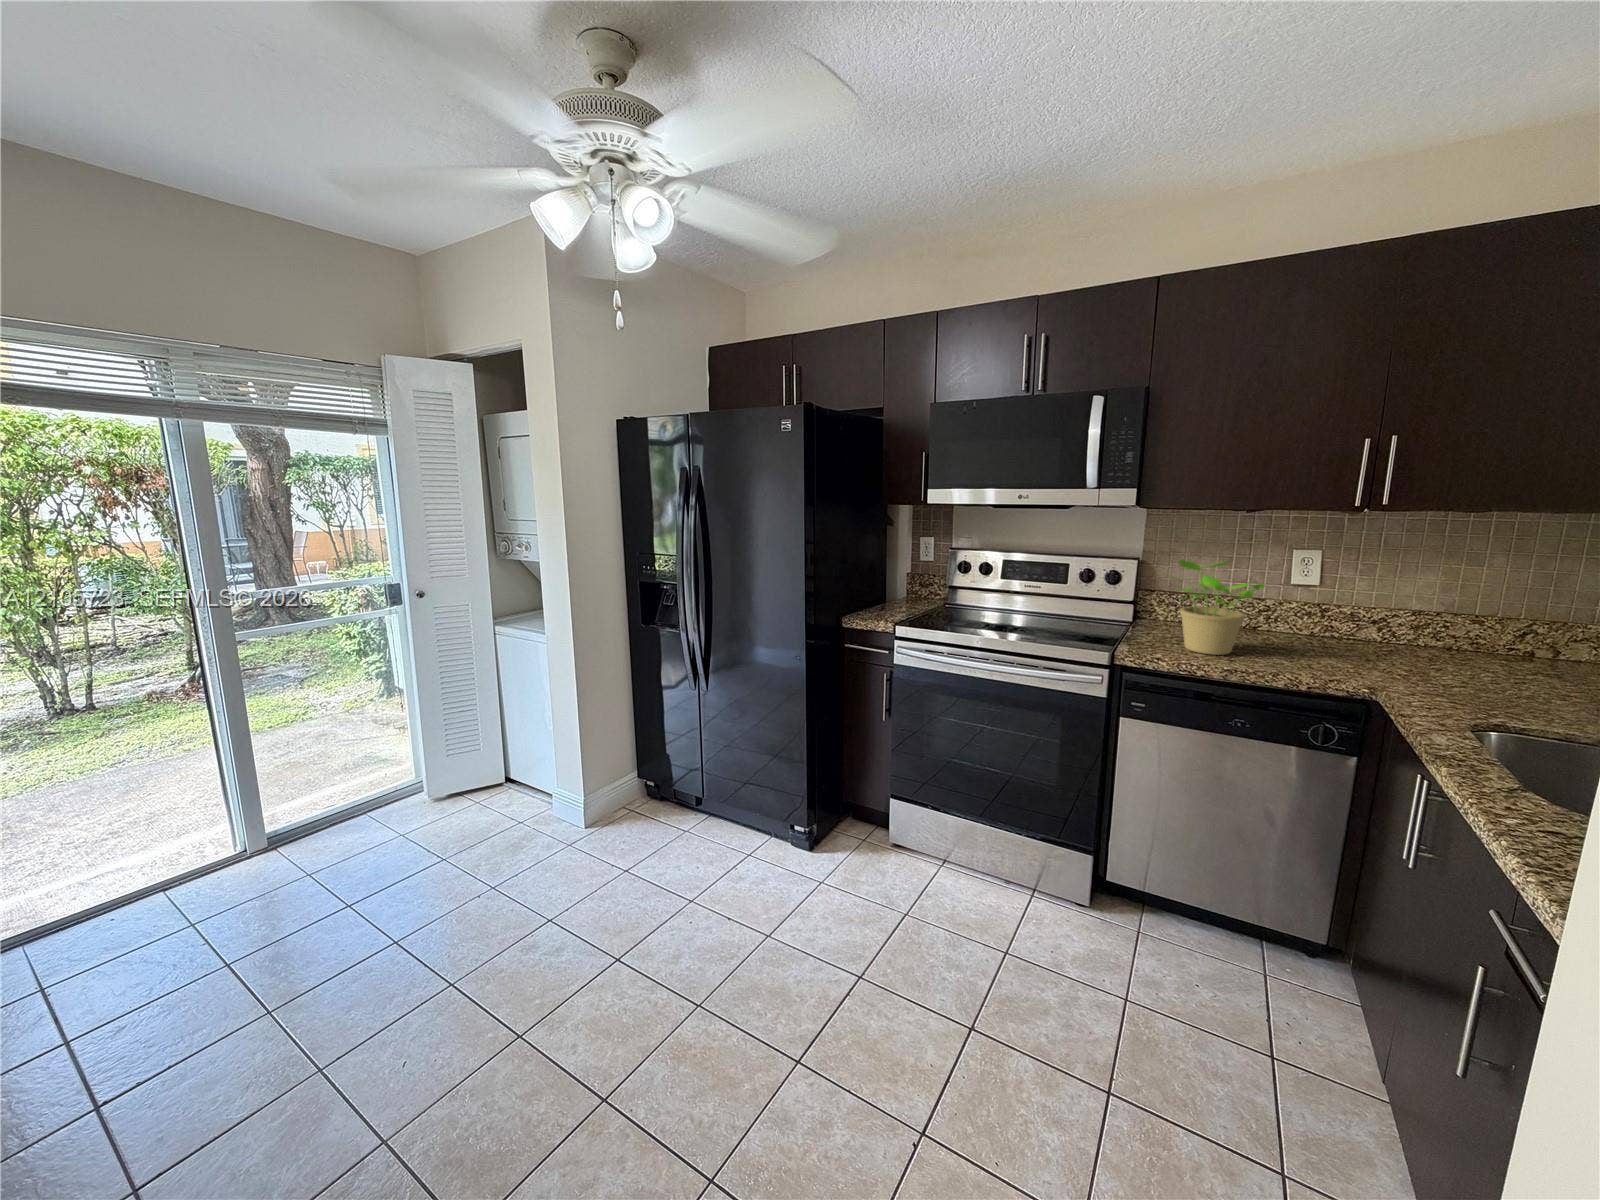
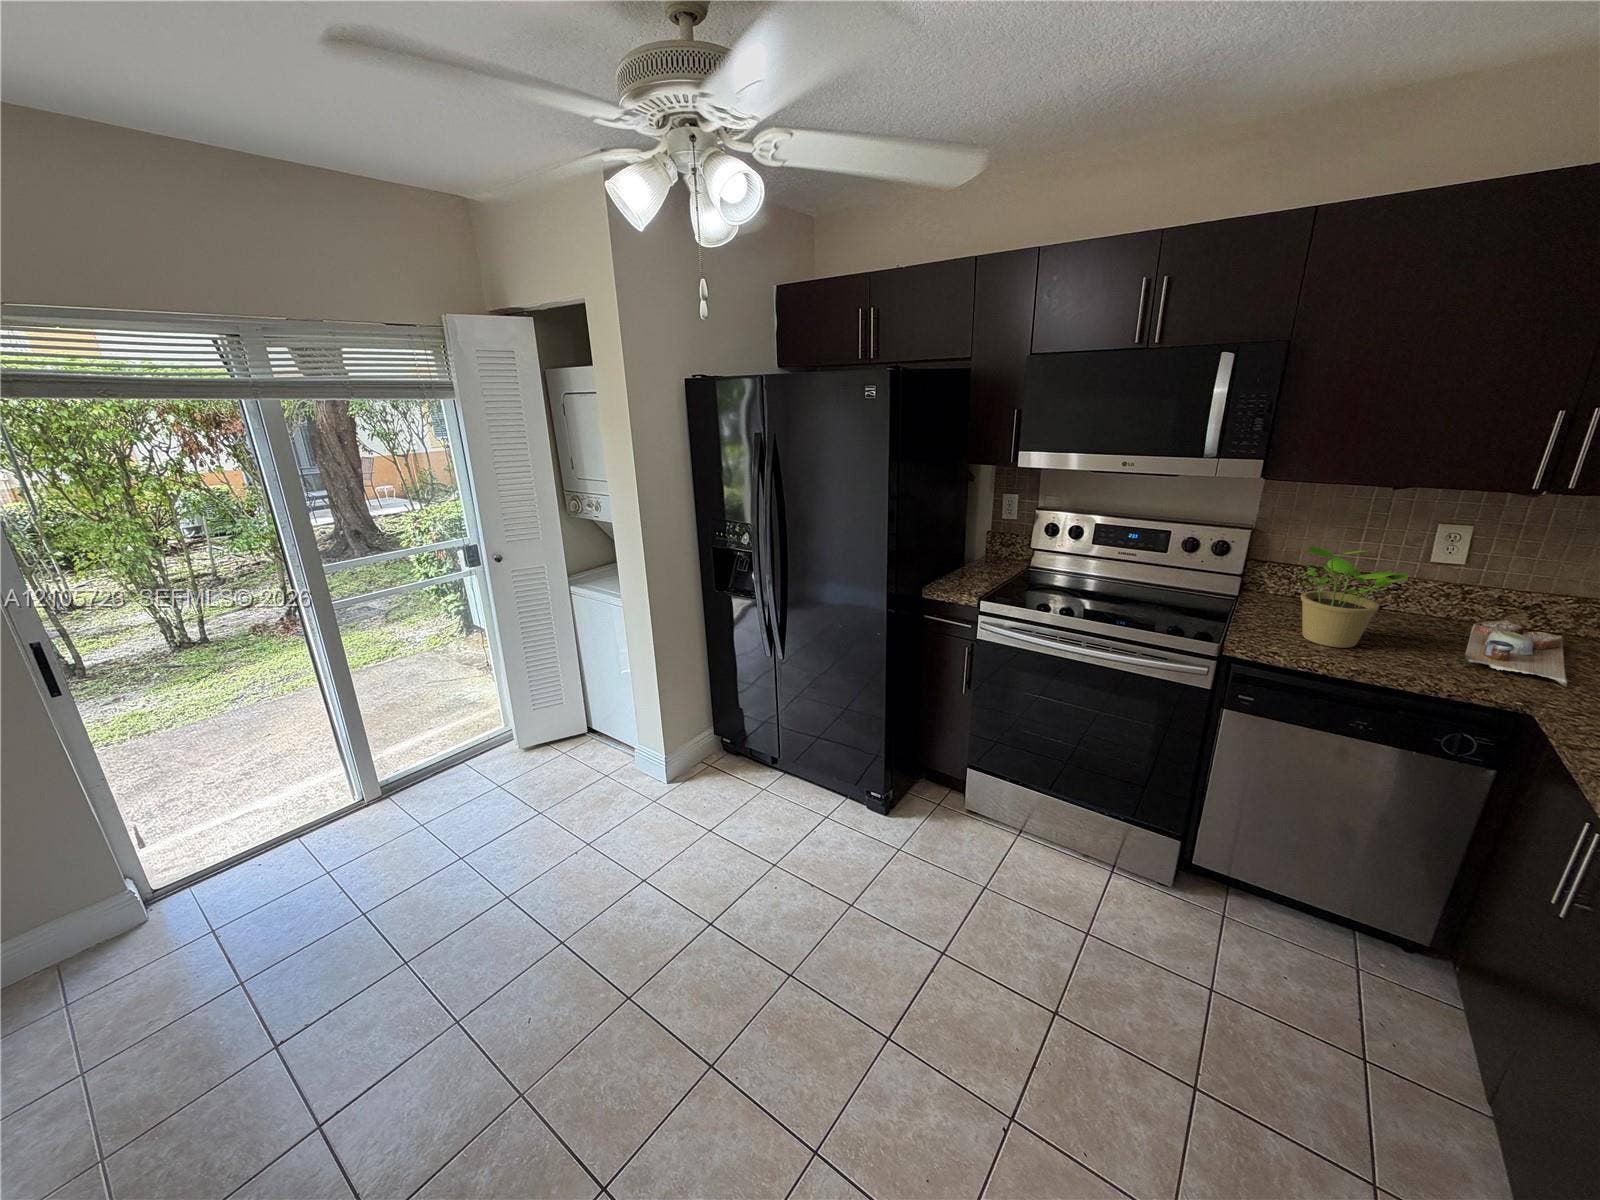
cutting board: none [1321,633,1406,679] -> present [1464,620,1567,687]

